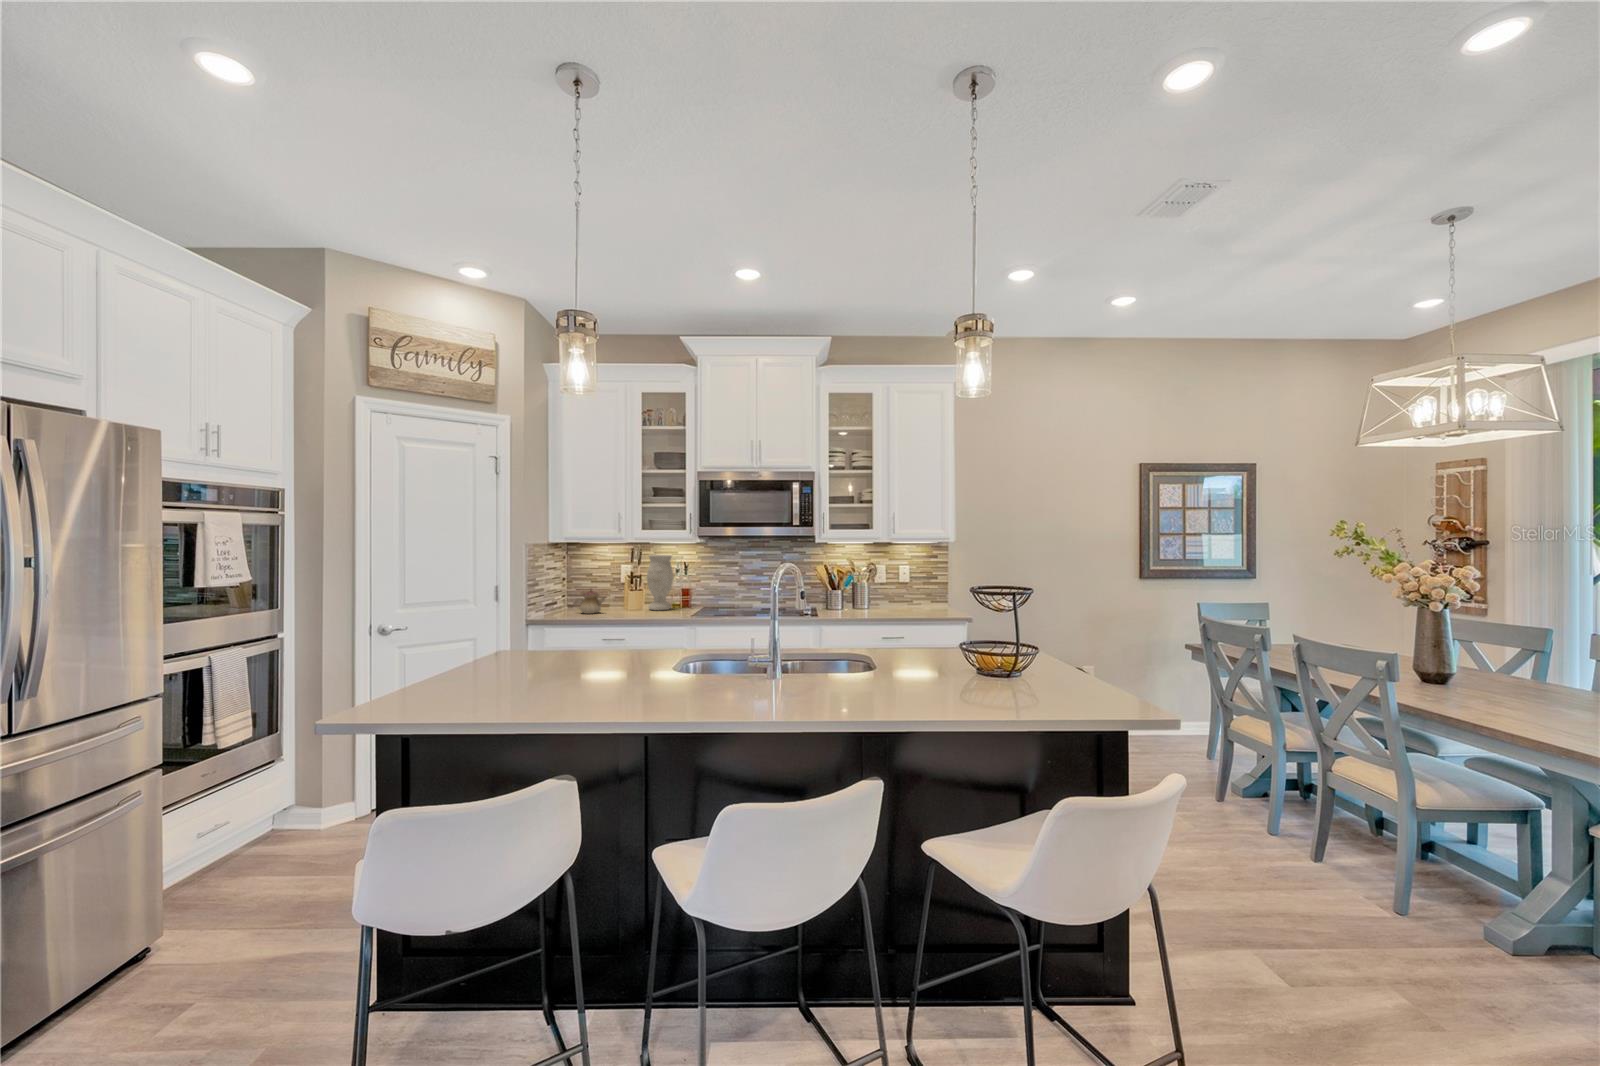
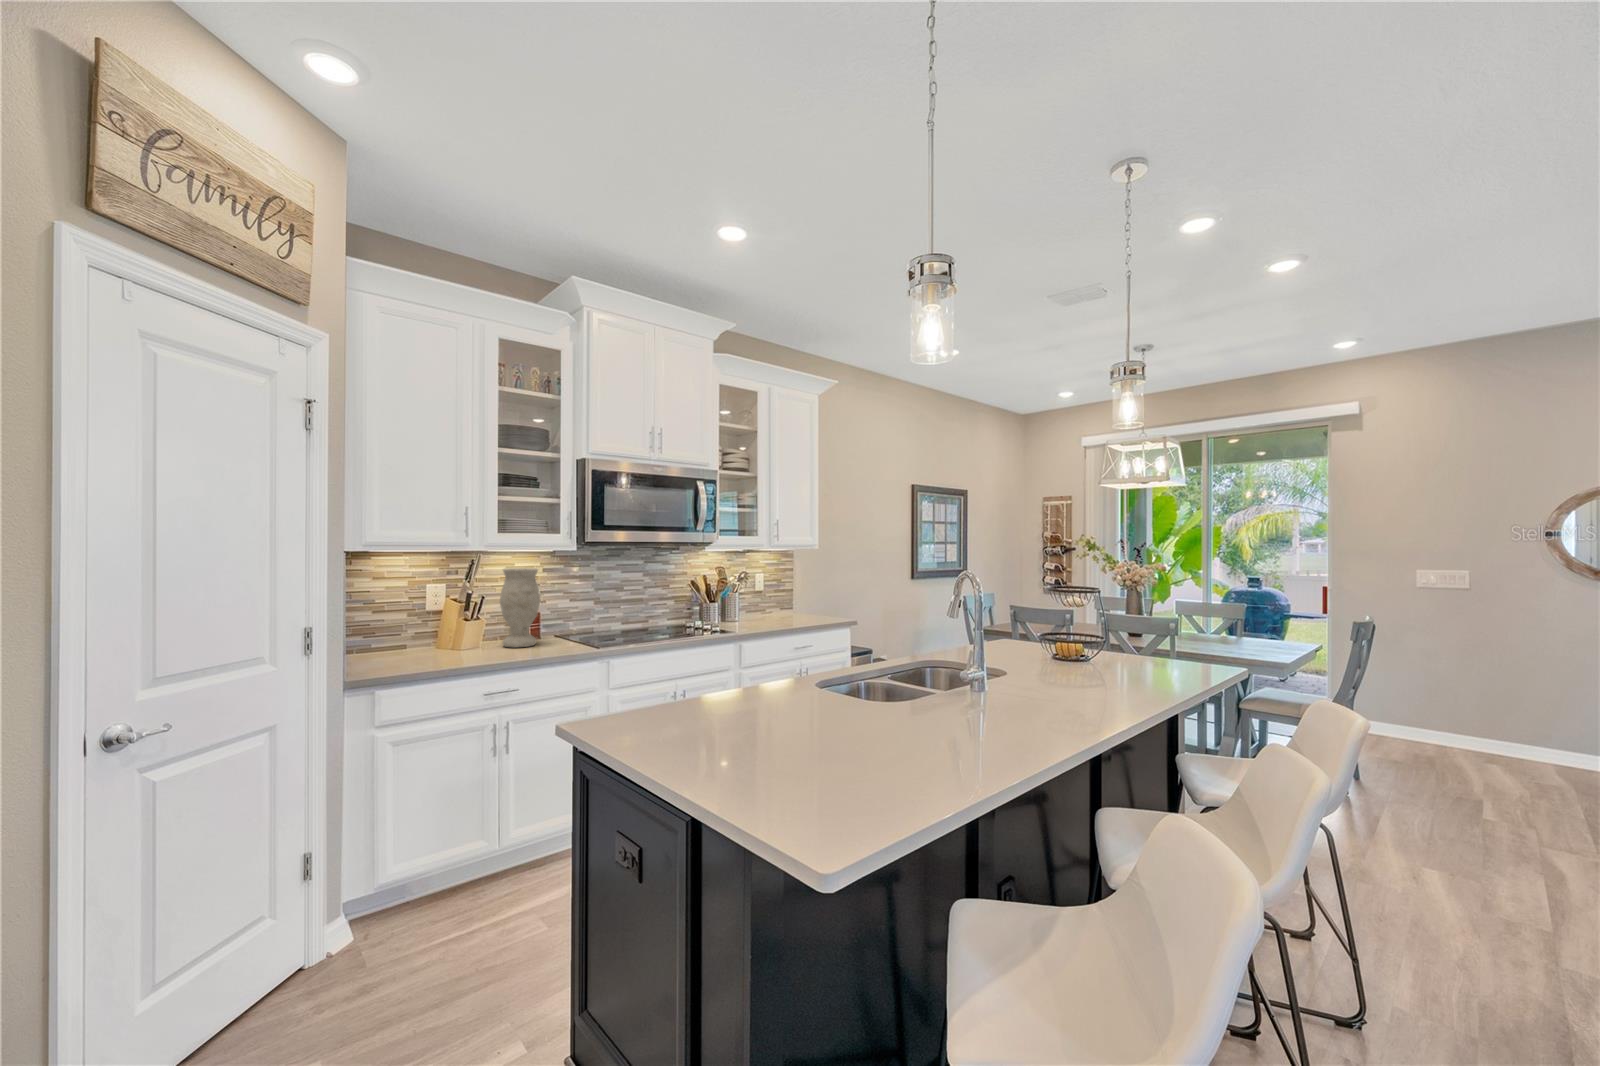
teapot: present [575,589,605,614] -> none [400,623,457,663]

